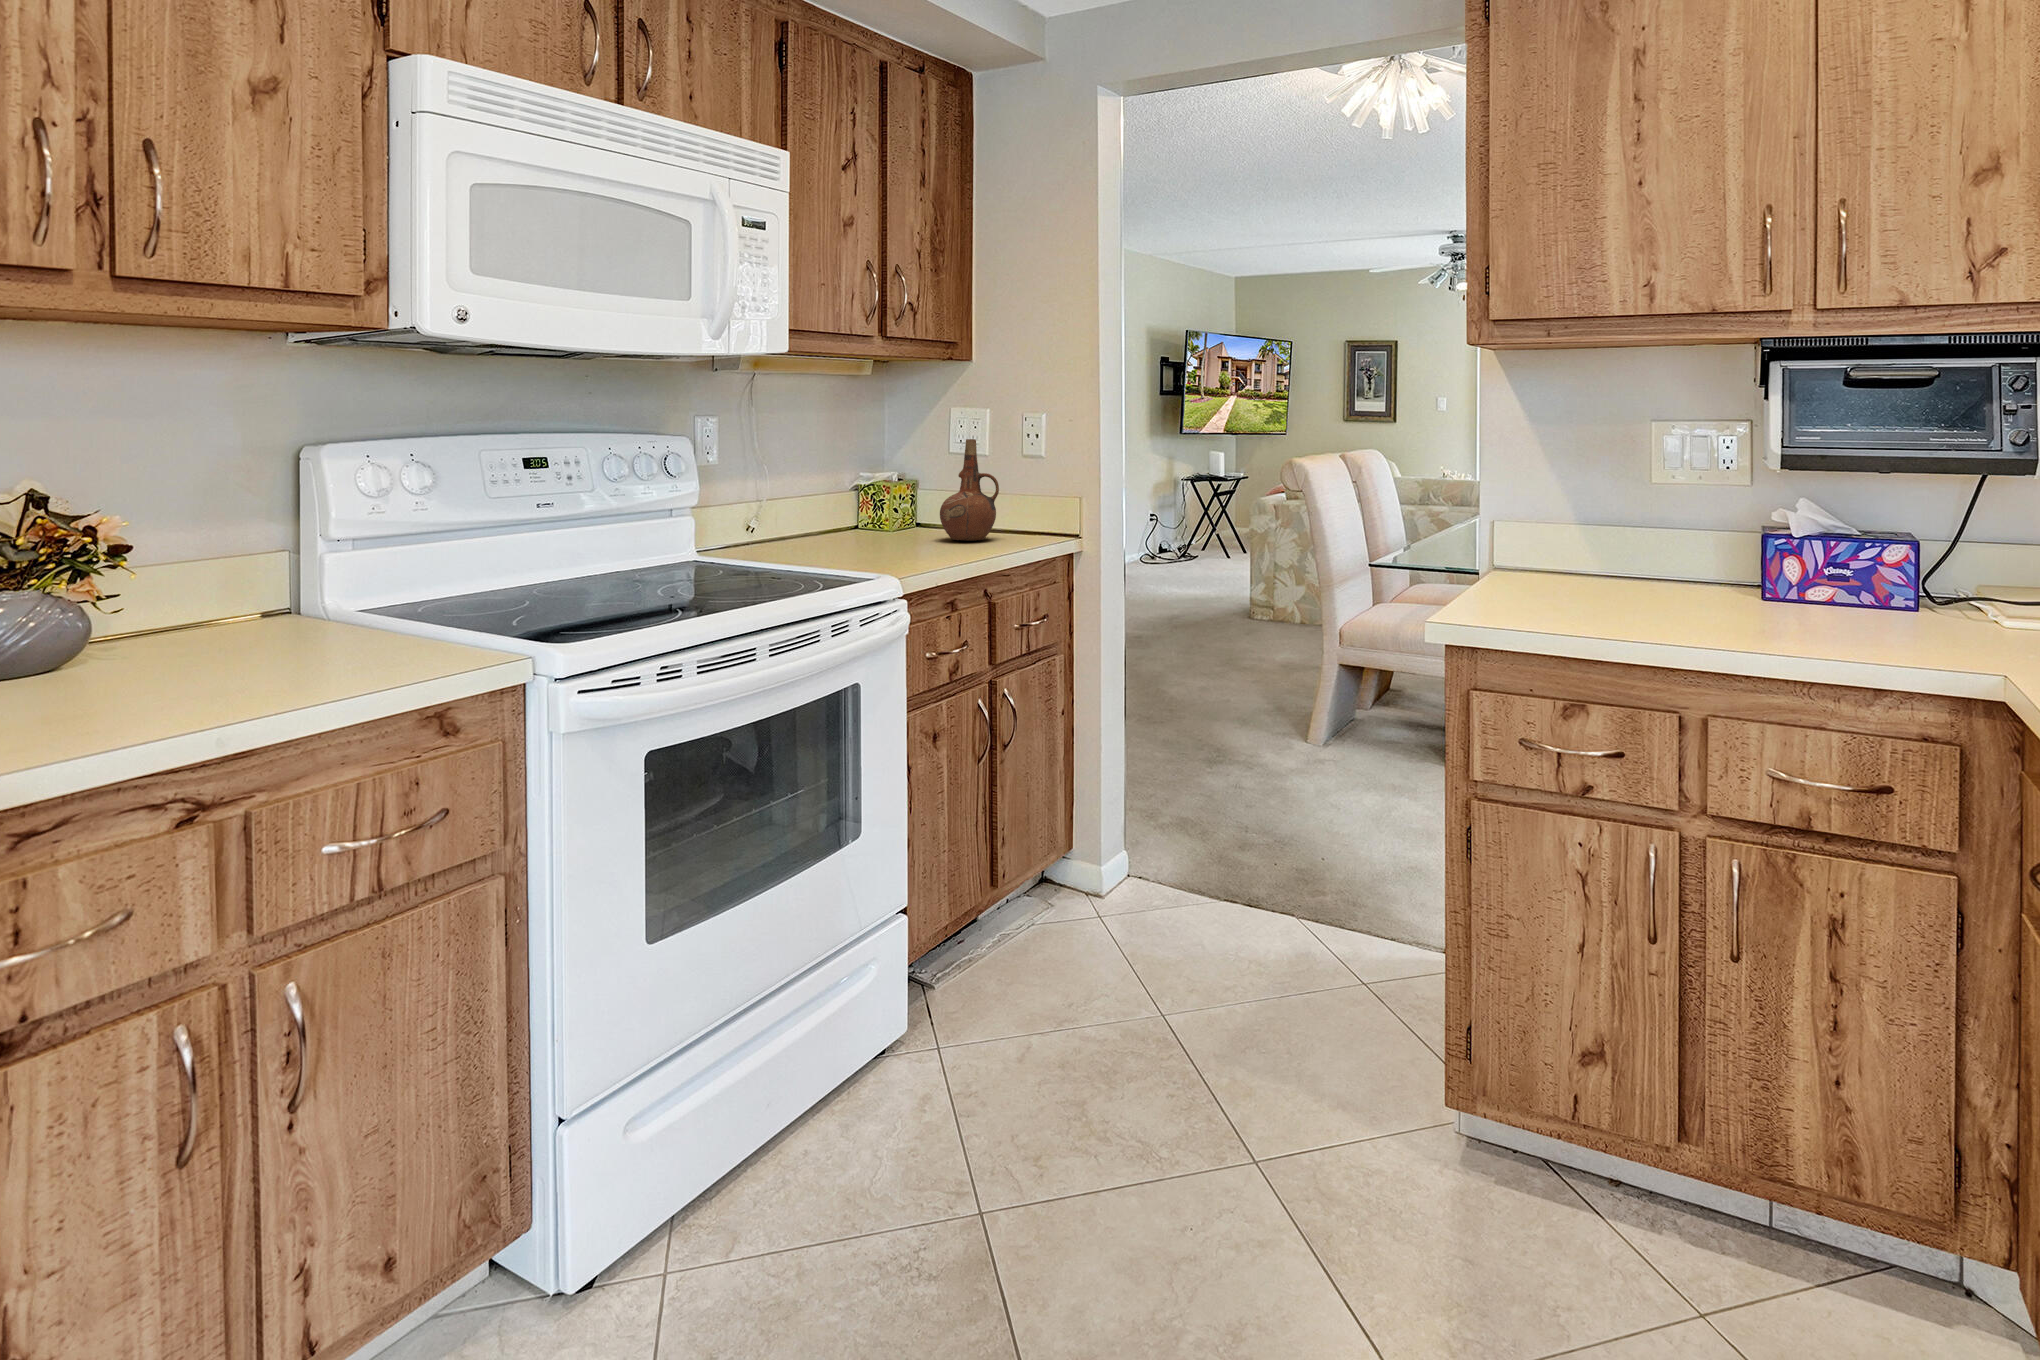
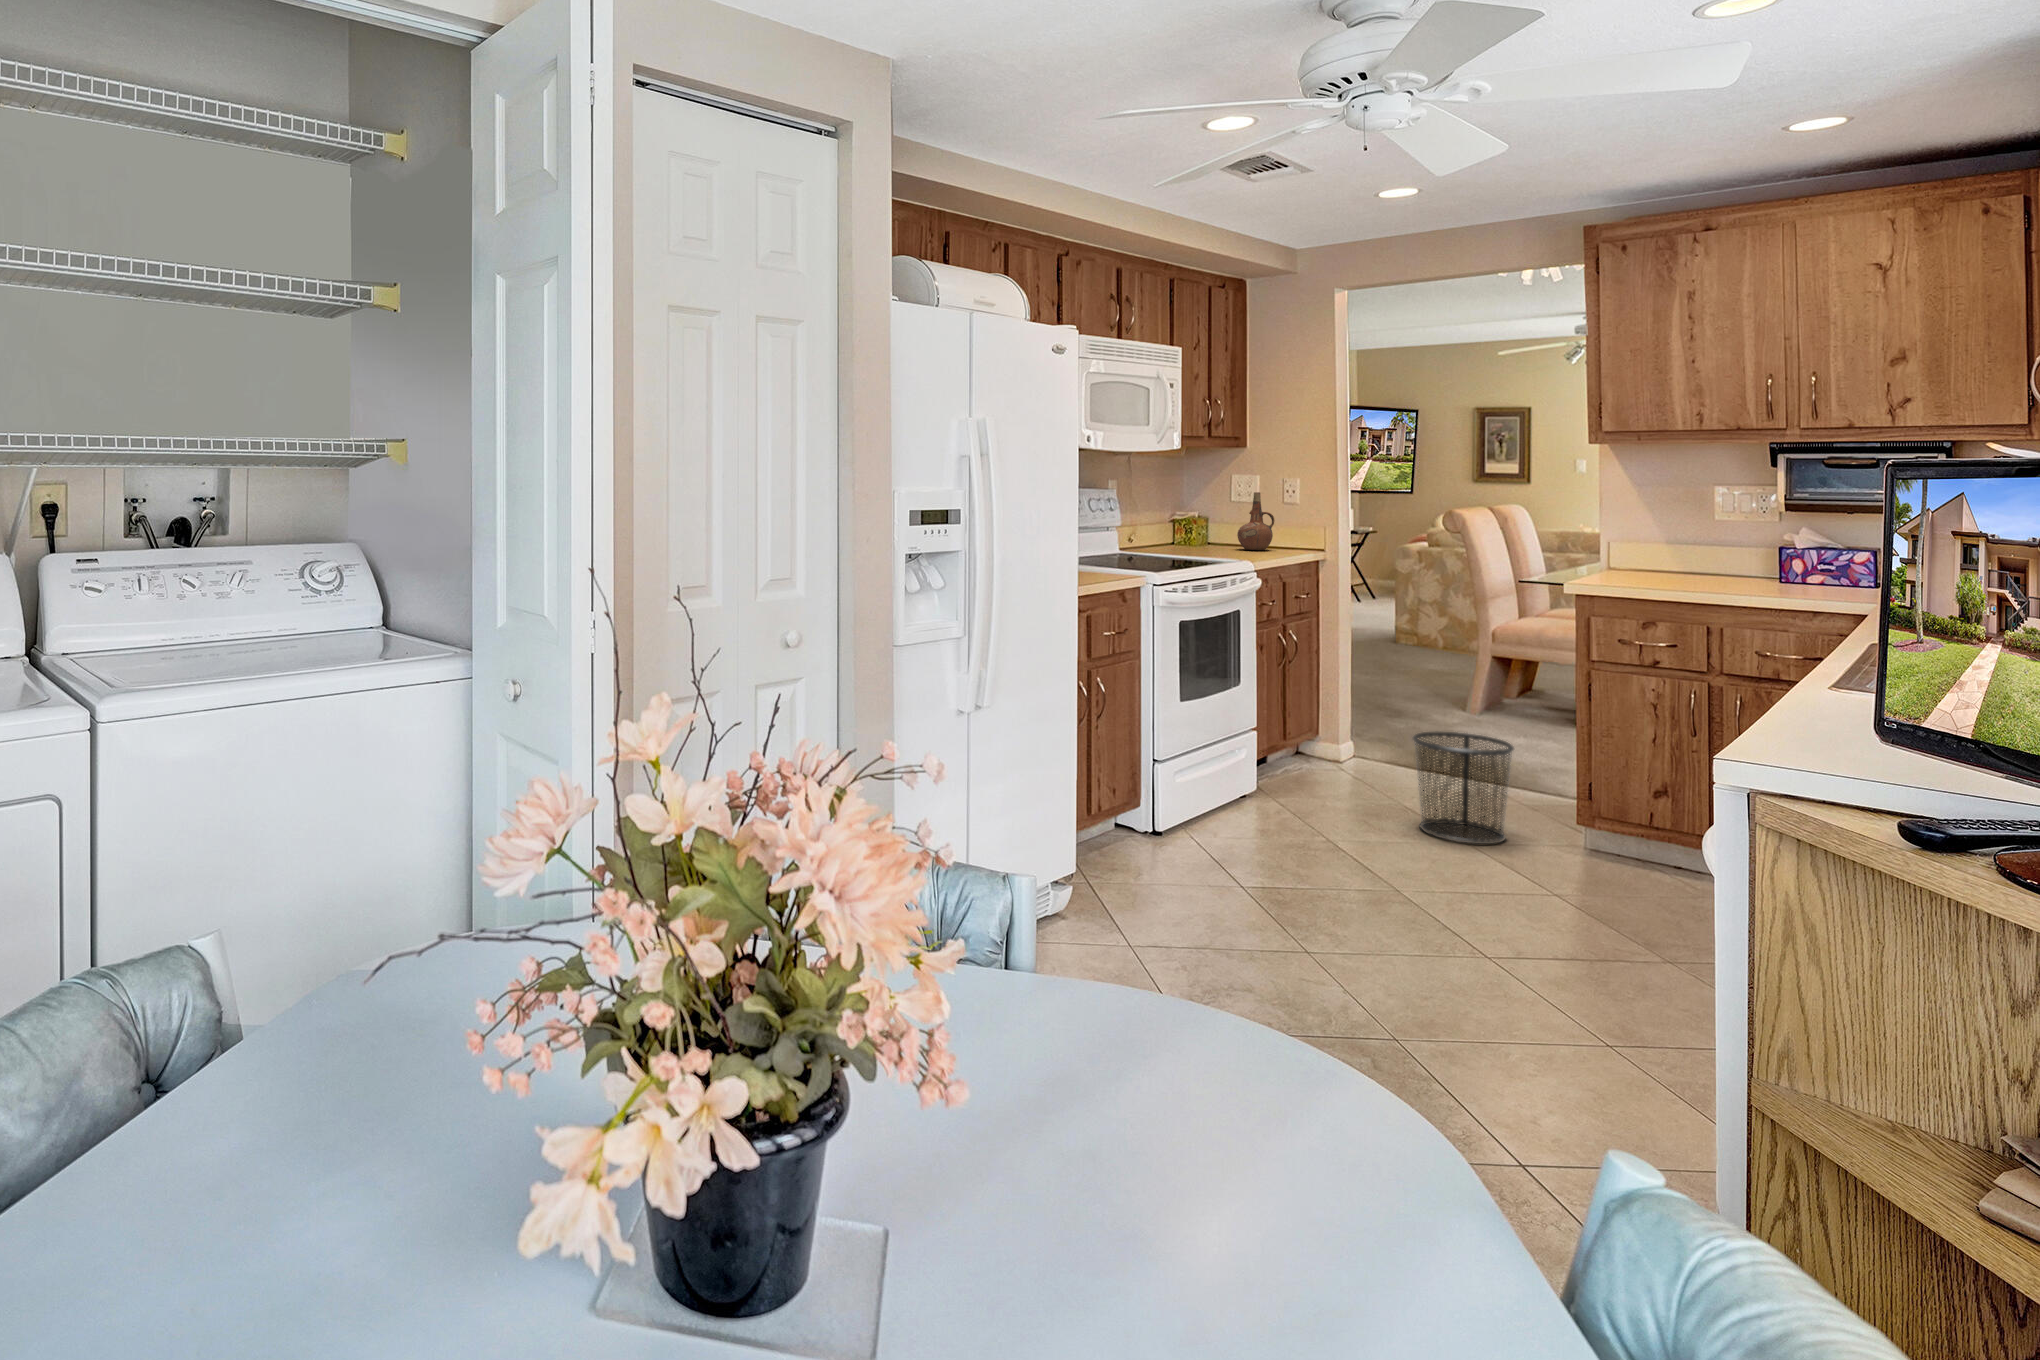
waste bin: none [1166,899,1341,1156] -> present [1413,732,1514,844]

